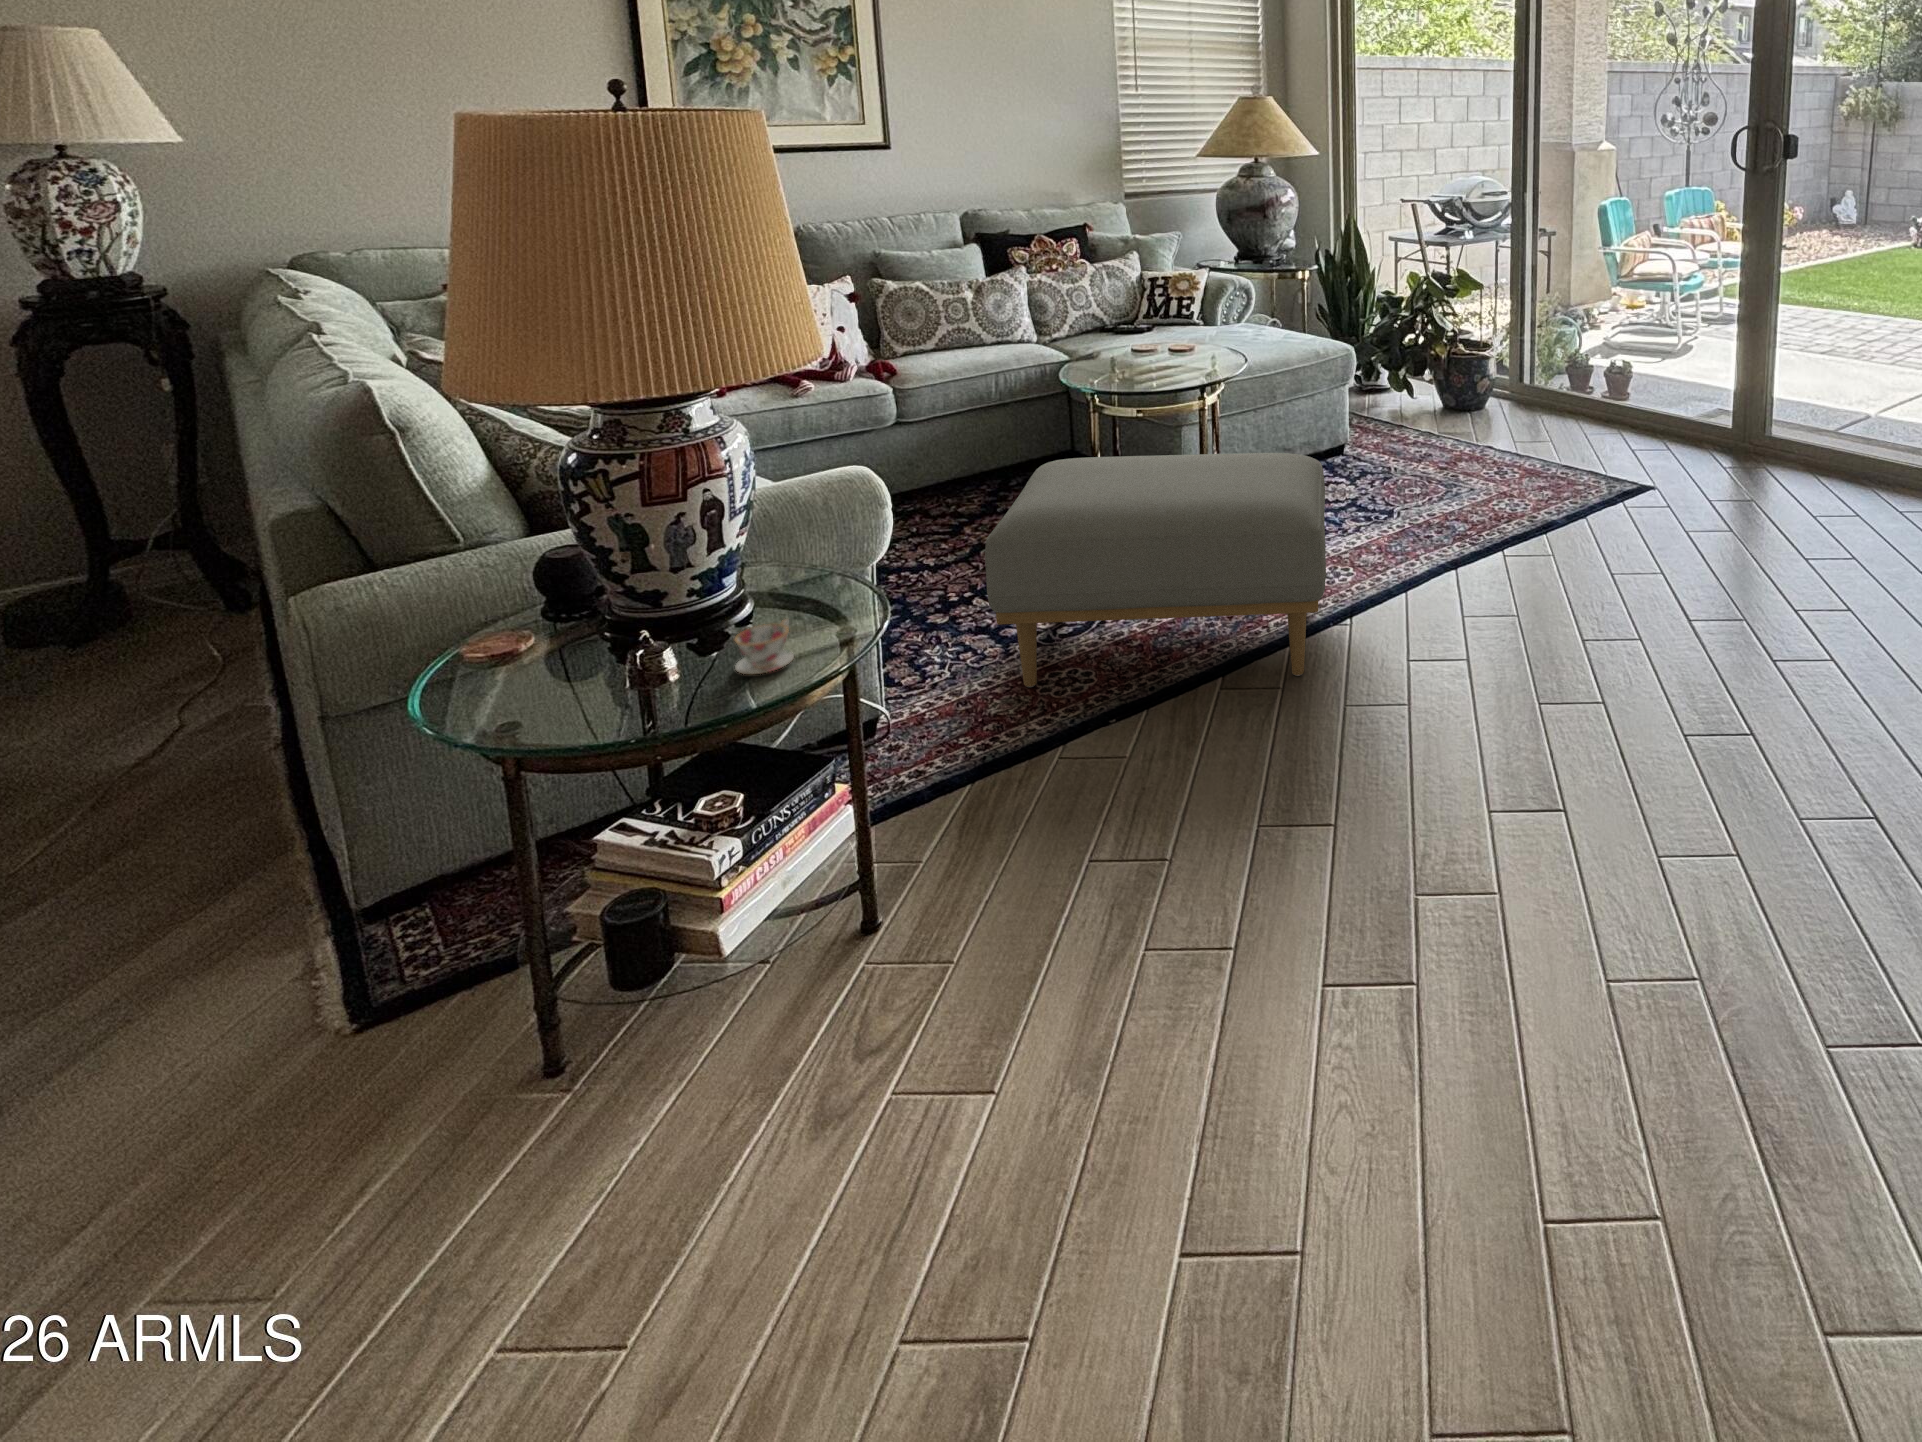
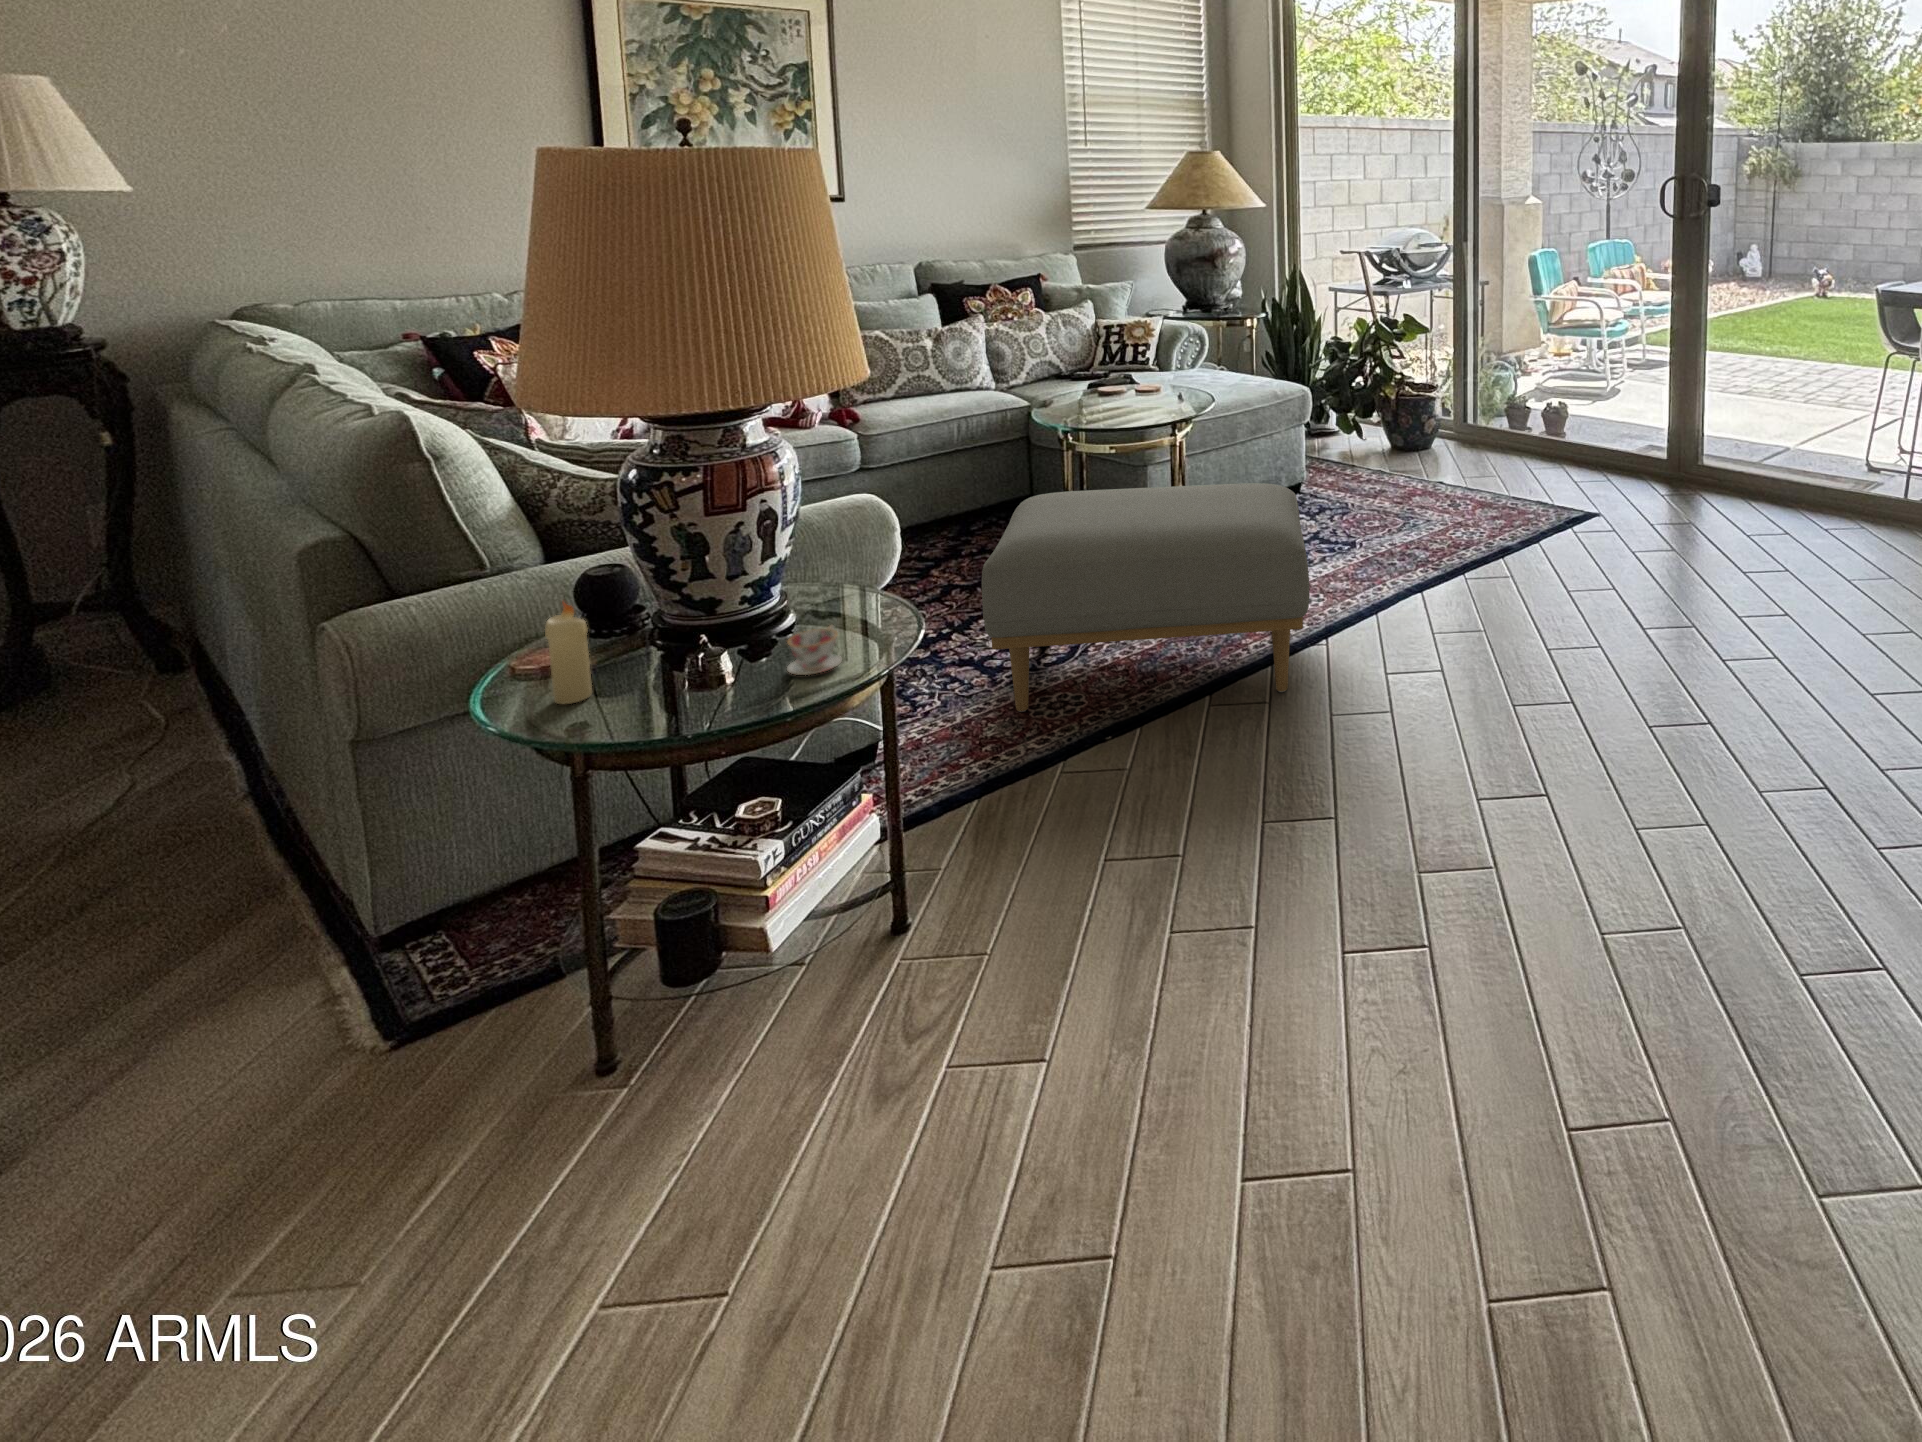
candle: none [481,591,535,699] -> present [545,602,592,704]

